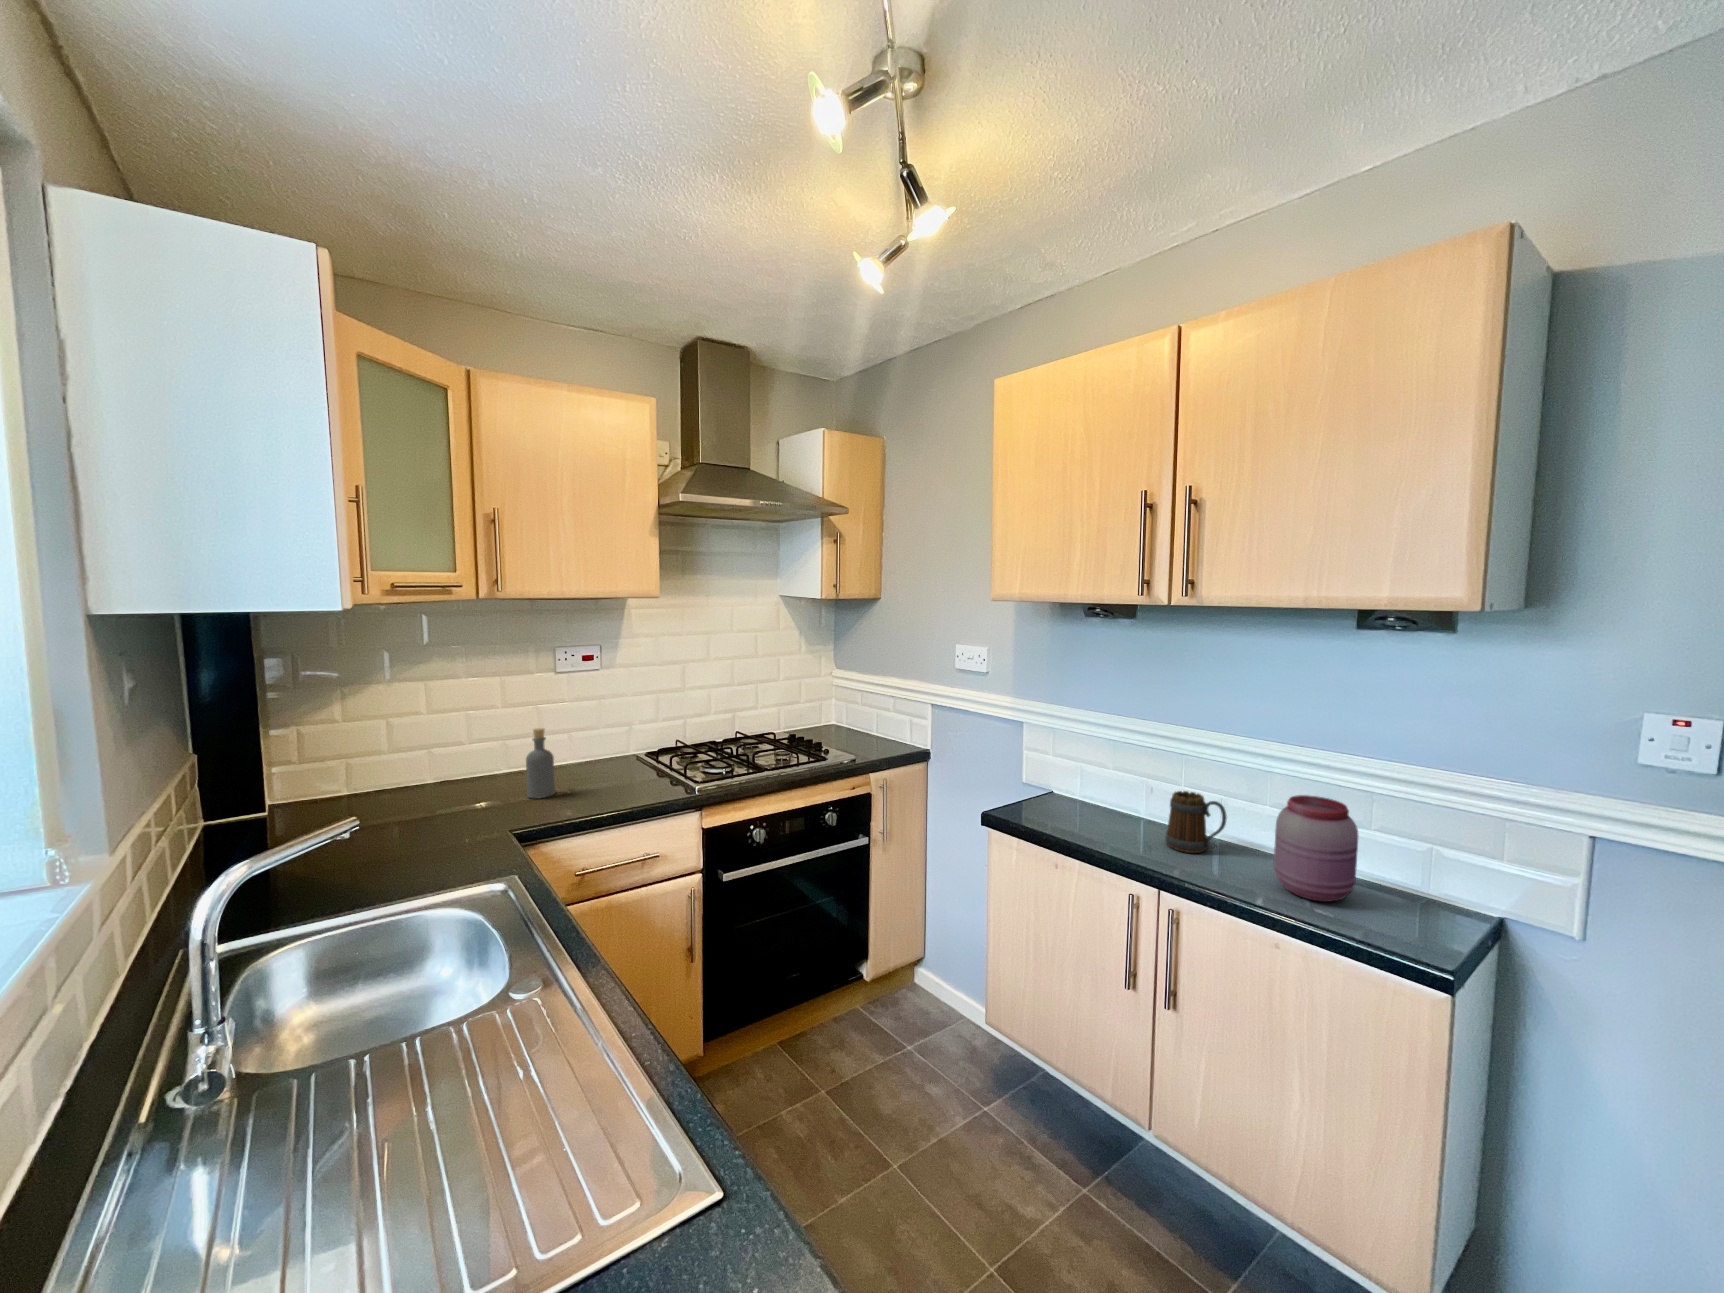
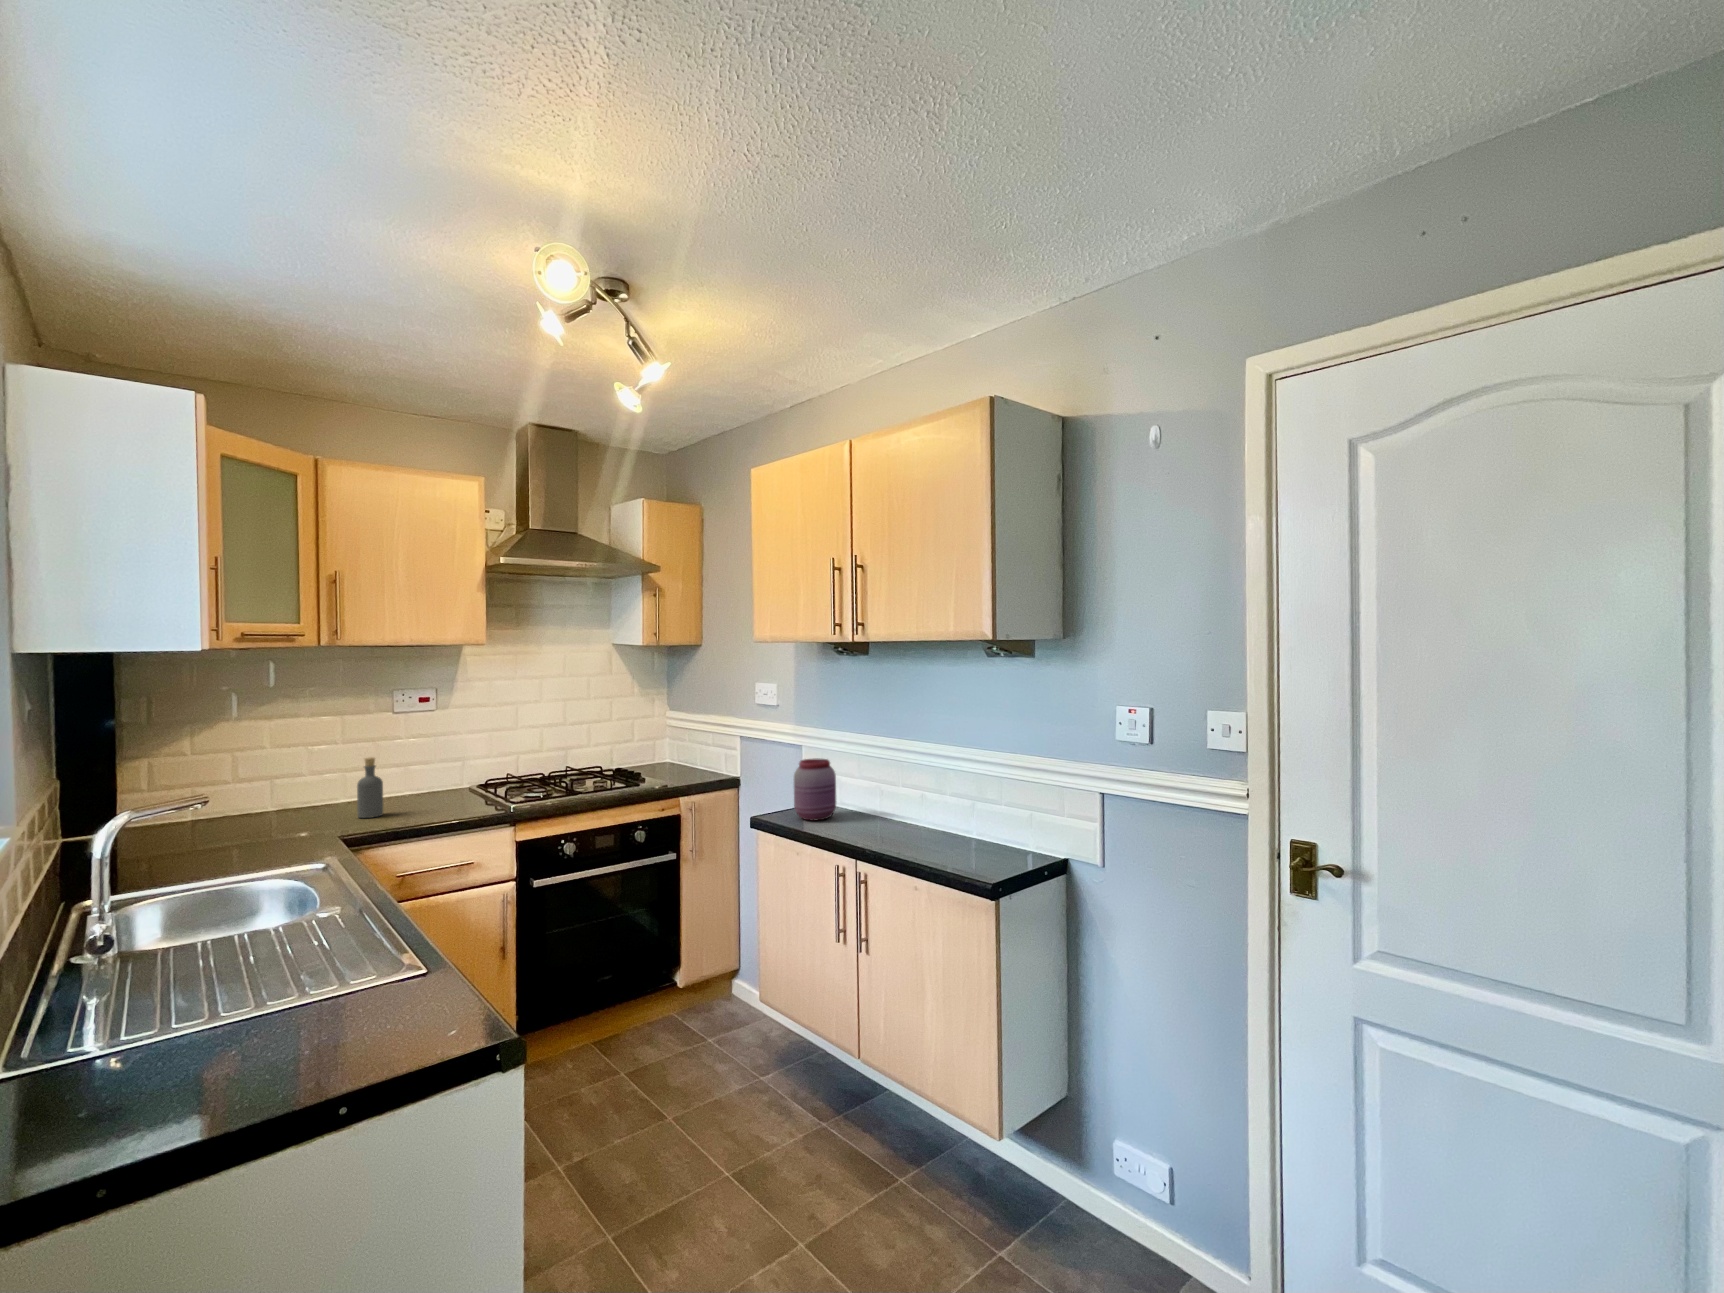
mug: present [1165,791,1227,853] -> none [879,789,917,836]
jar: present [1274,795,1358,902] -> present [794,758,836,821]

